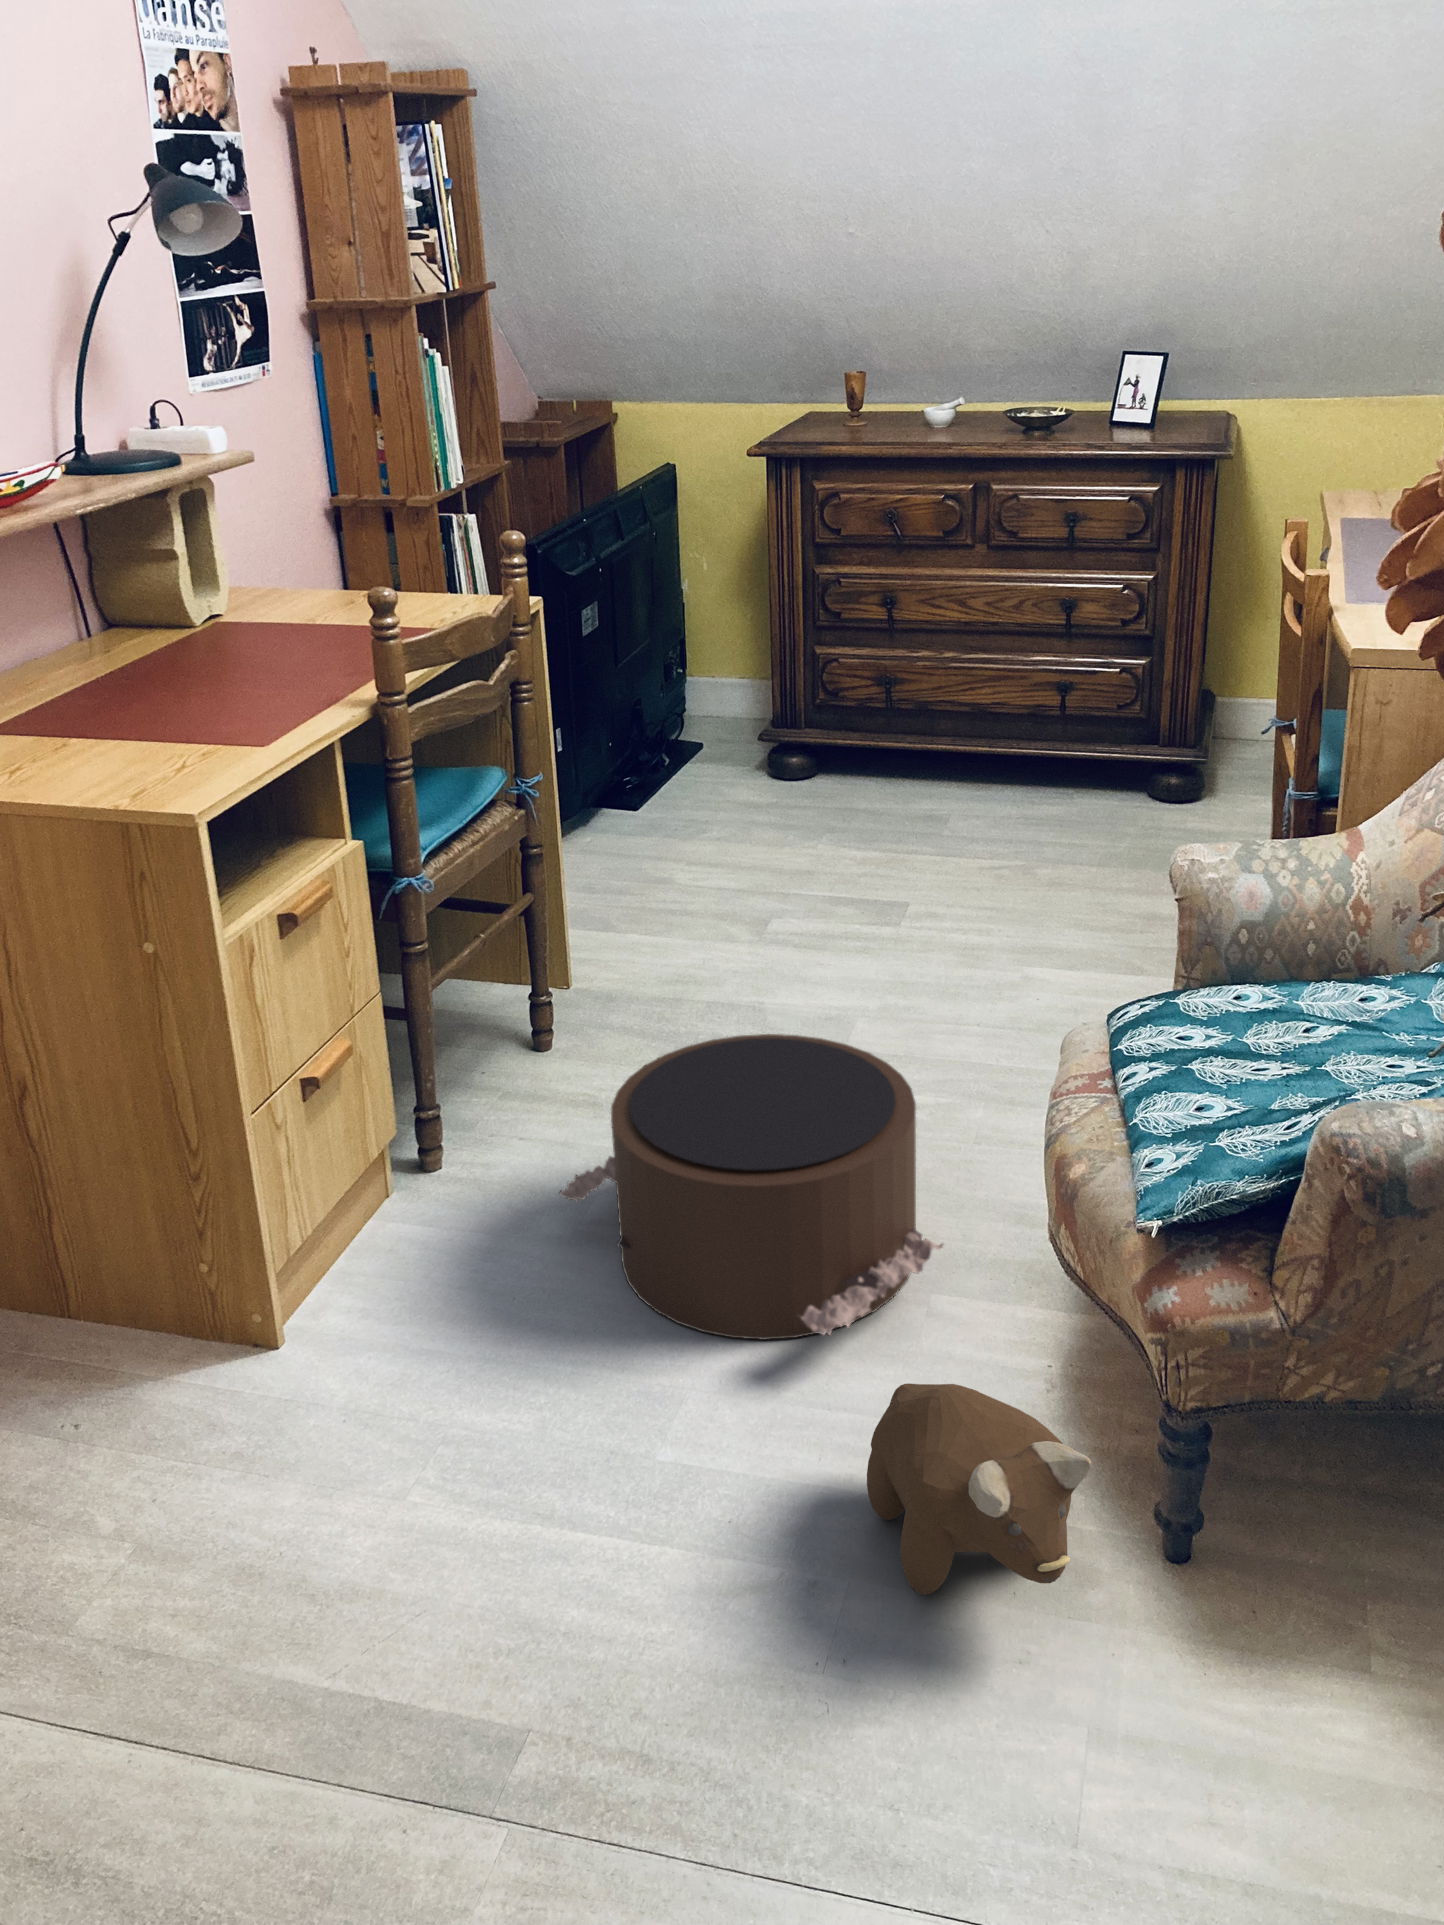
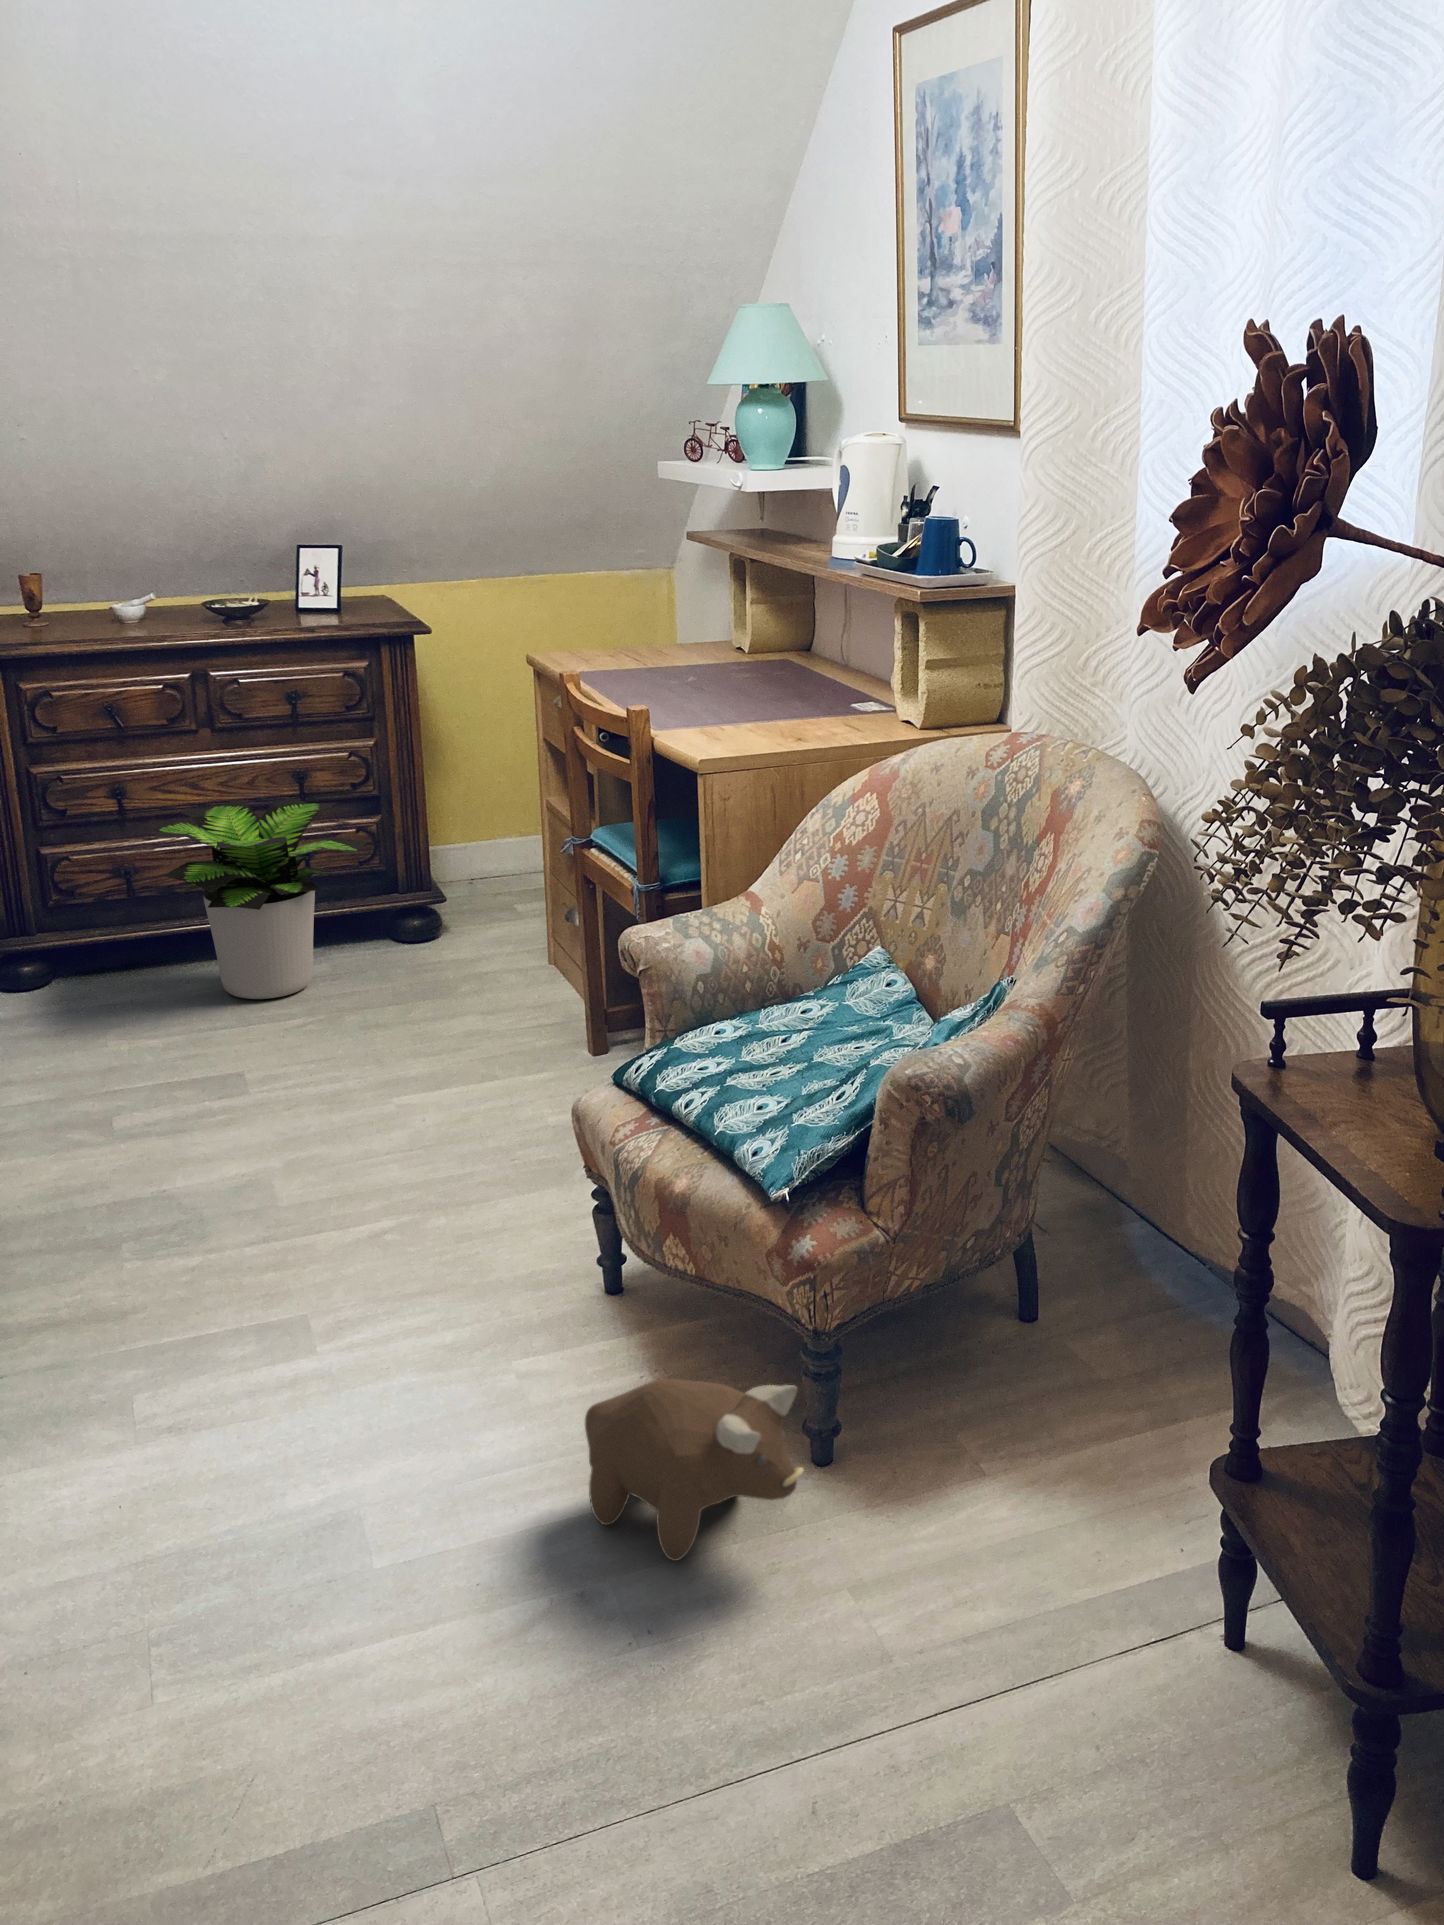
potted plant: none [886,623,1112,835] -> present [154,797,368,999]
pouf: present [559,1034,943,1340] -> none [124,1168,521,1459]

